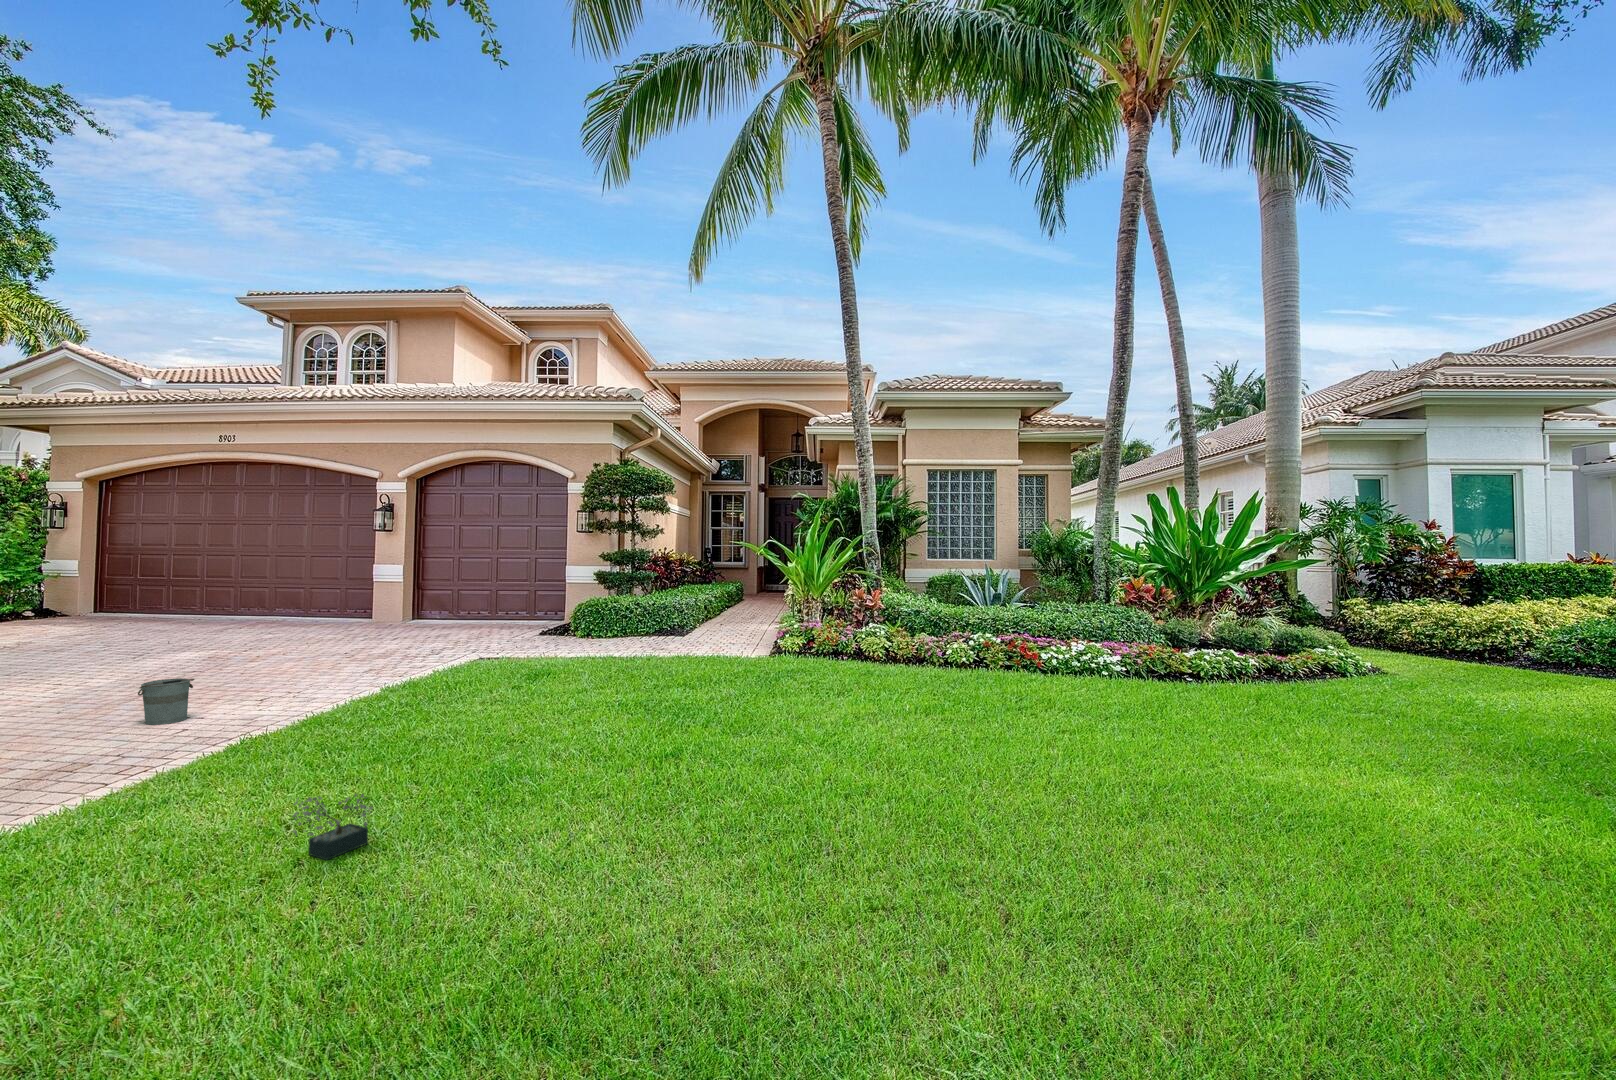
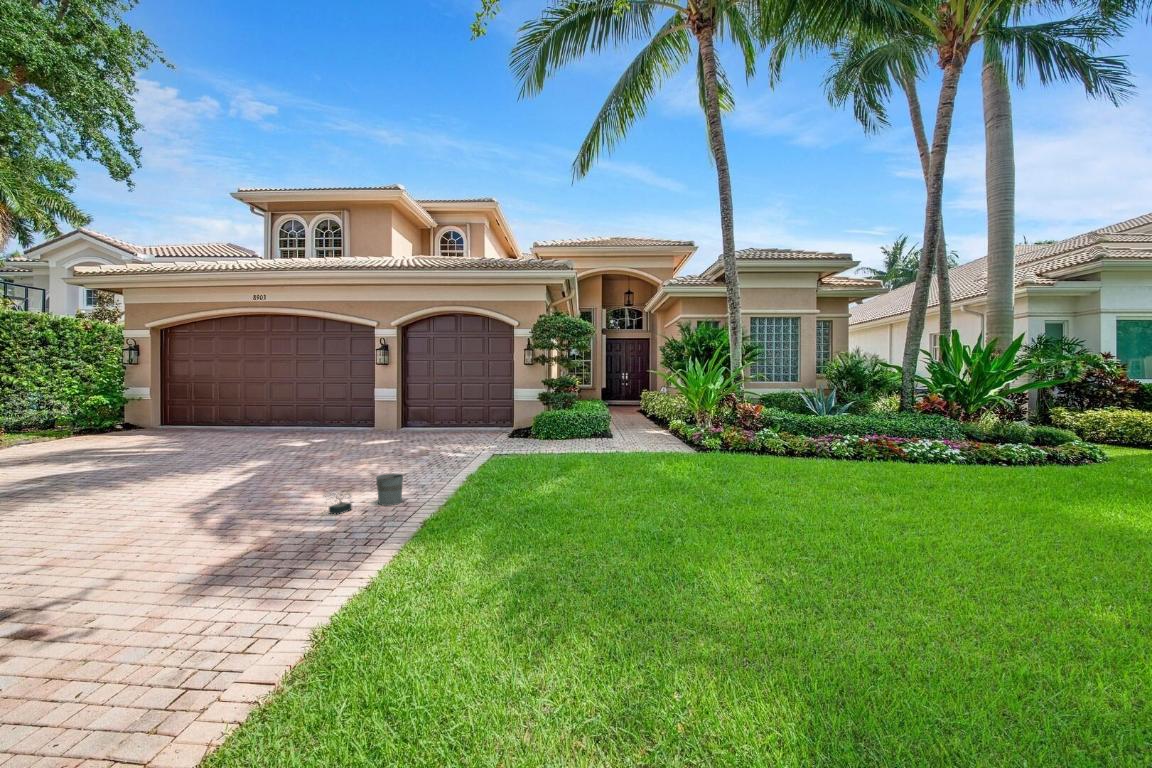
decorative plant: present [293,794,372,860] -> present [325,489,352,514]

